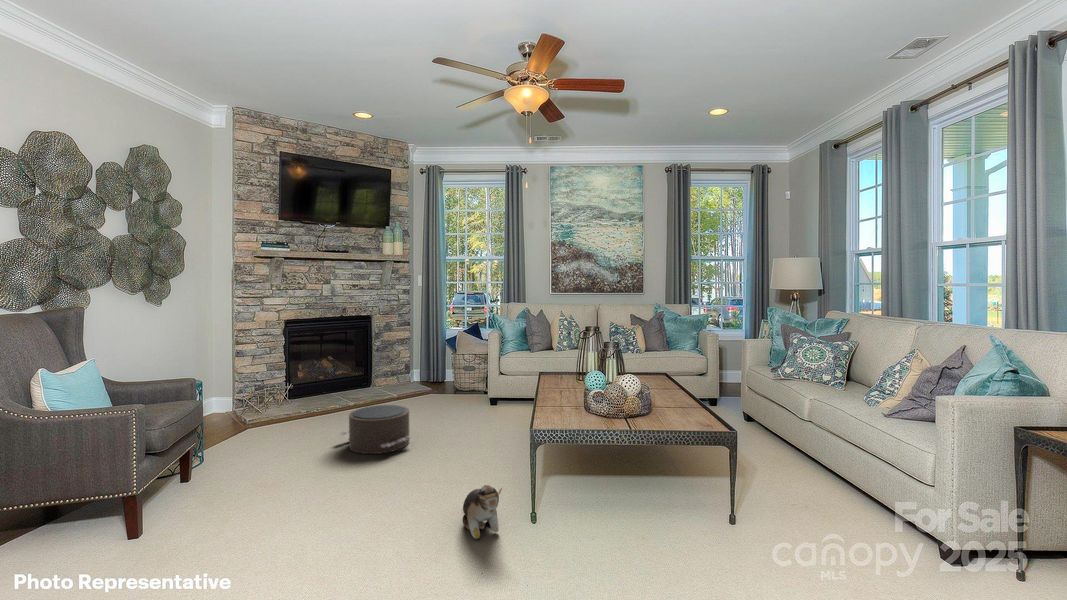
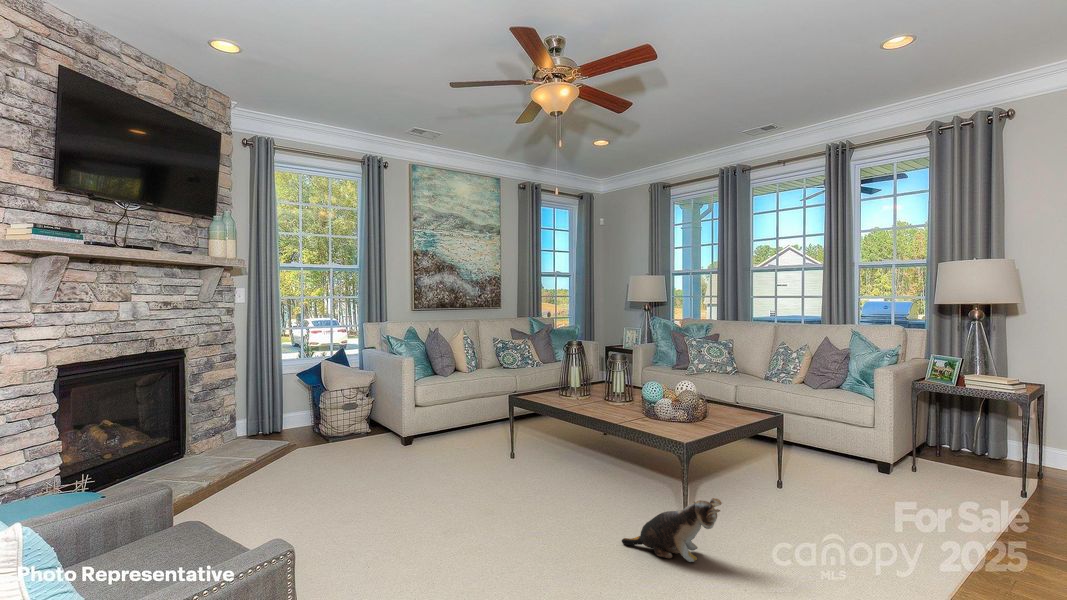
pouf: present [339,405,410,454] -> none [318,464,429,539]

